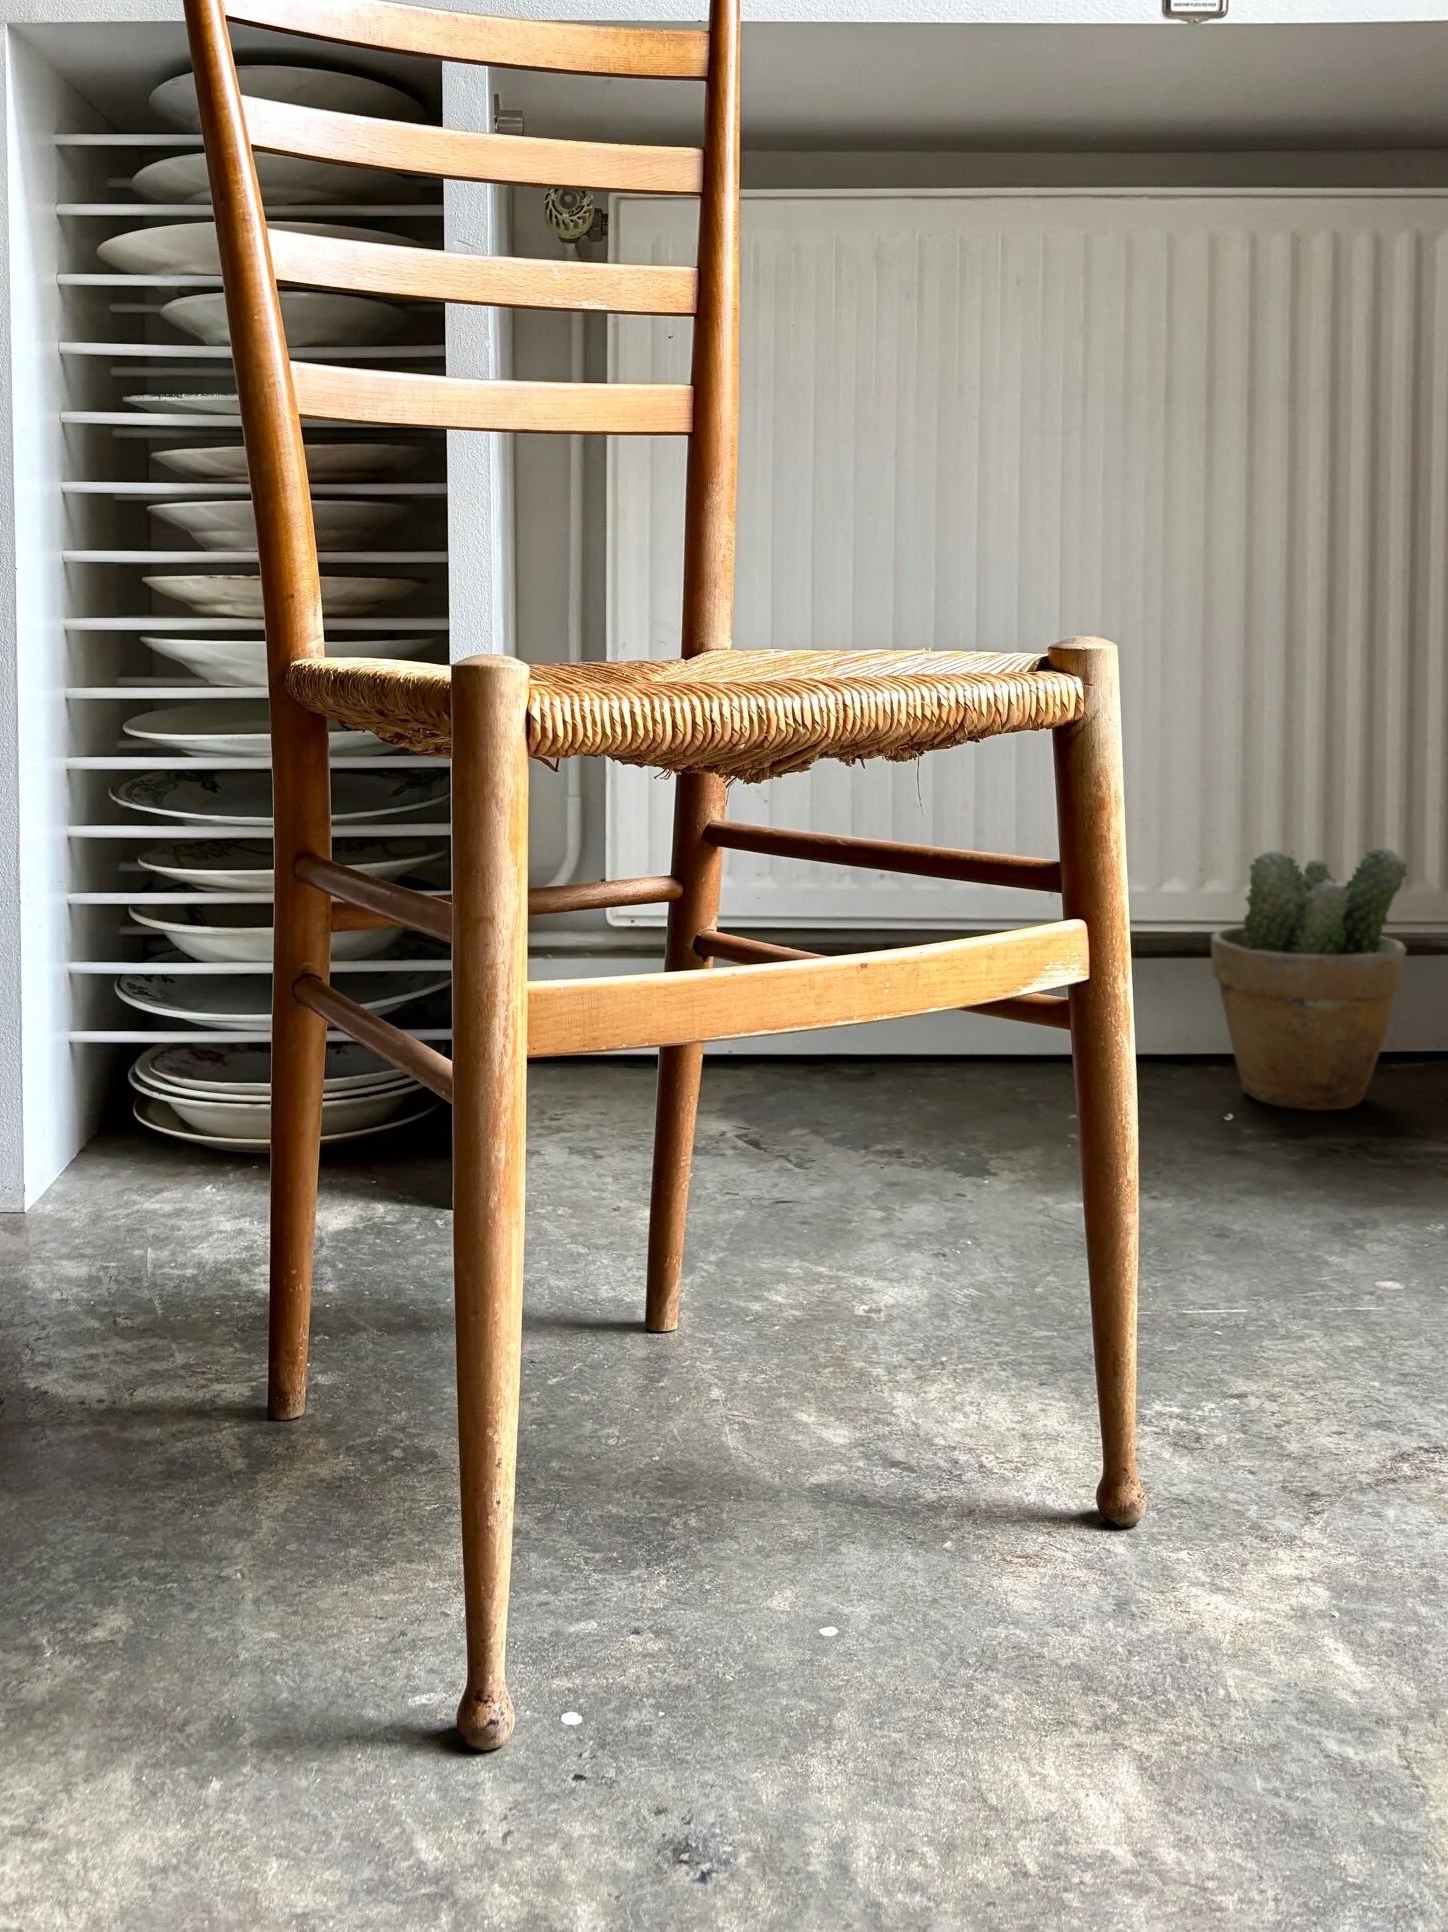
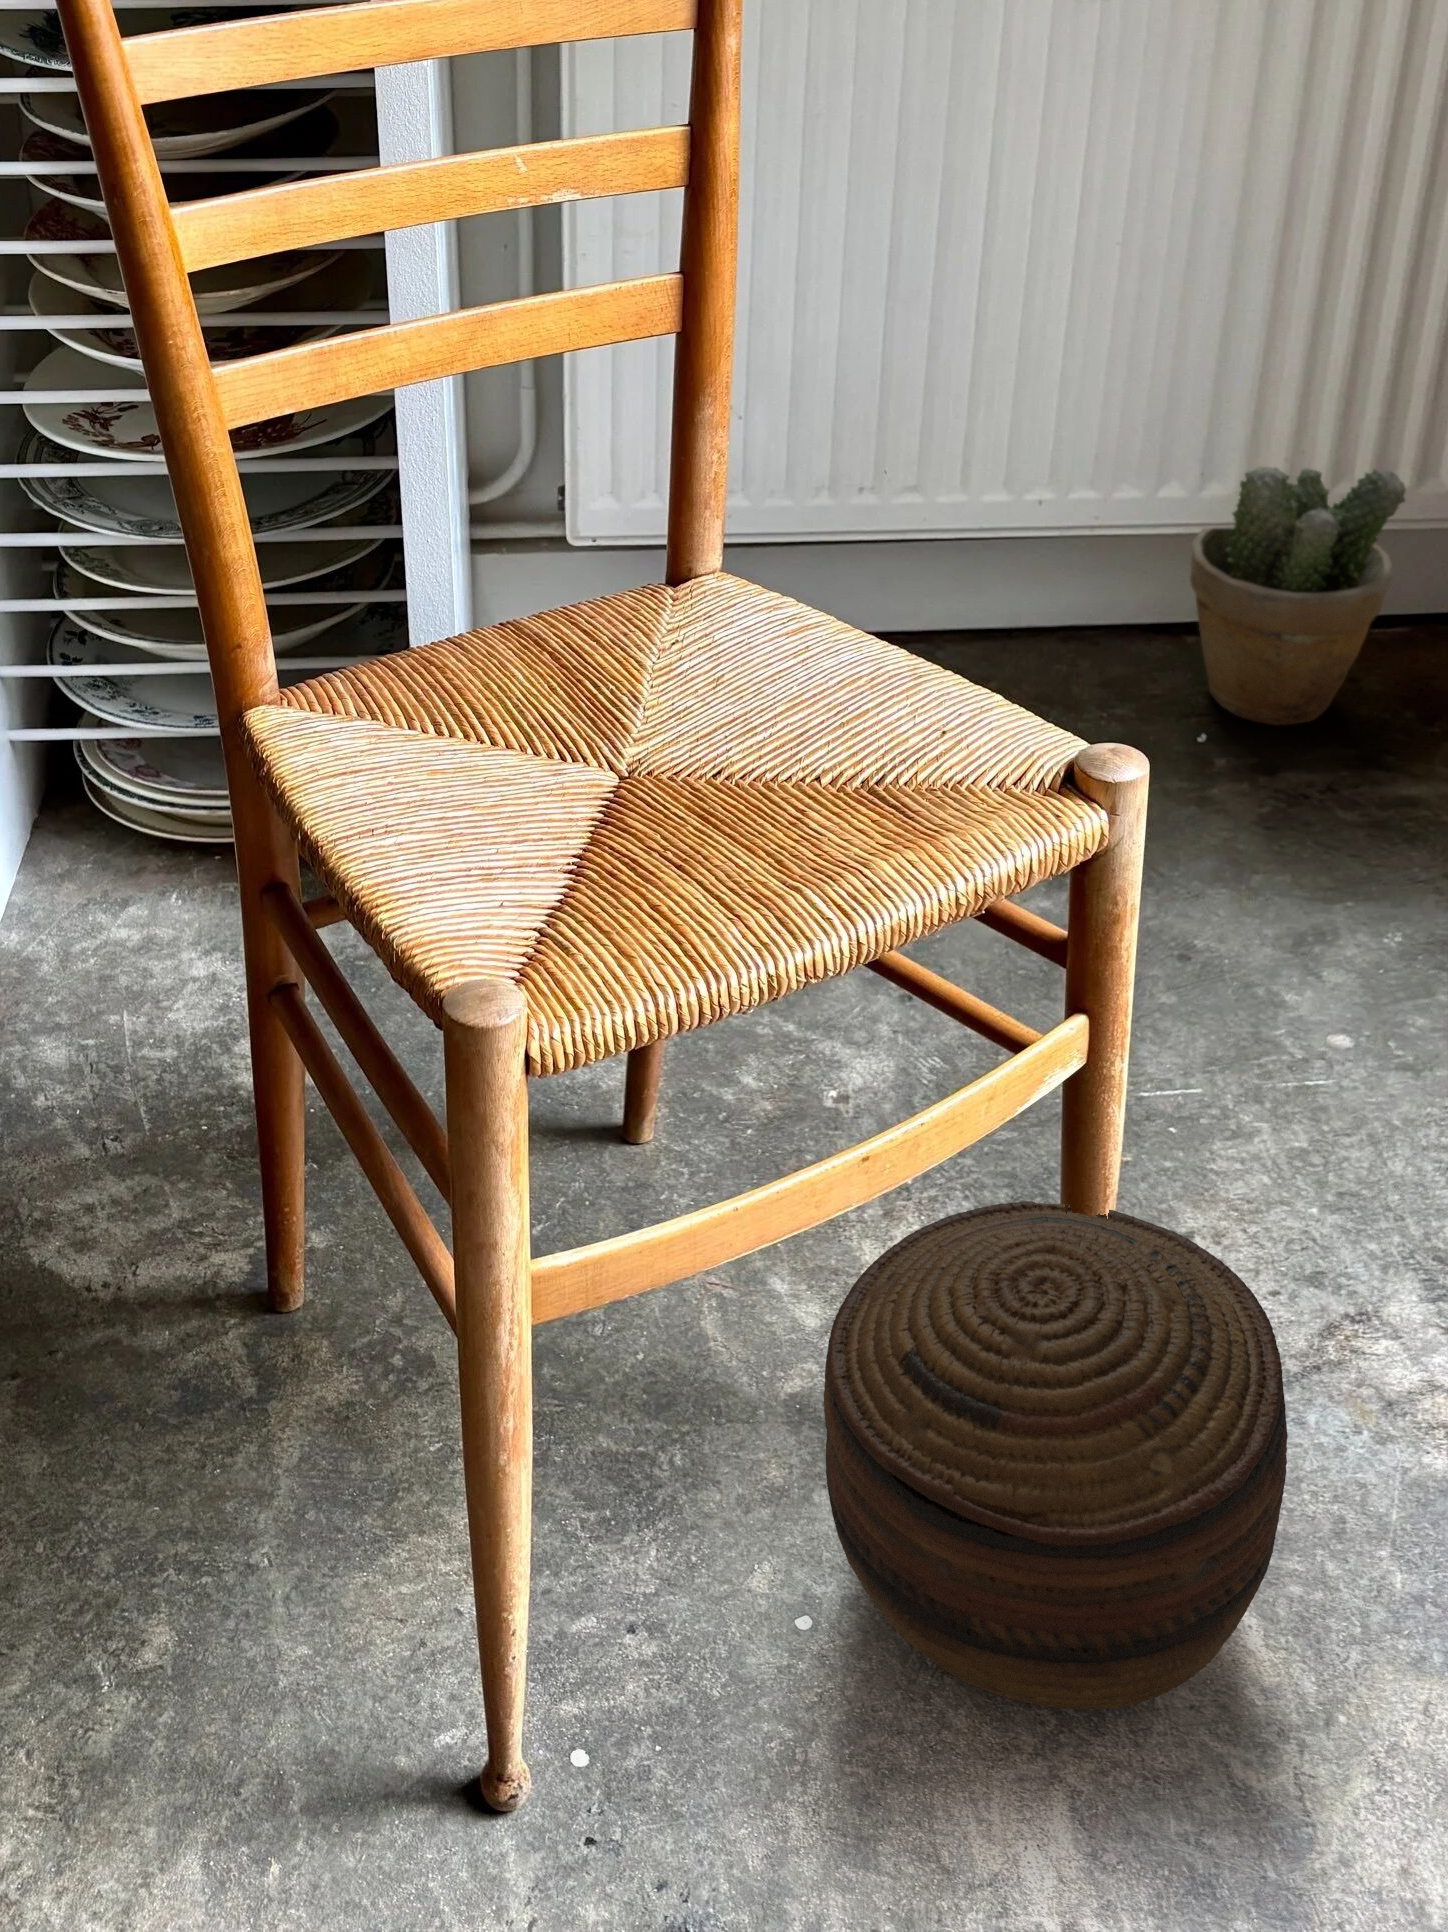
basket: none [850,1157,1345,1668] -> present [824,1201,1288,1710]

